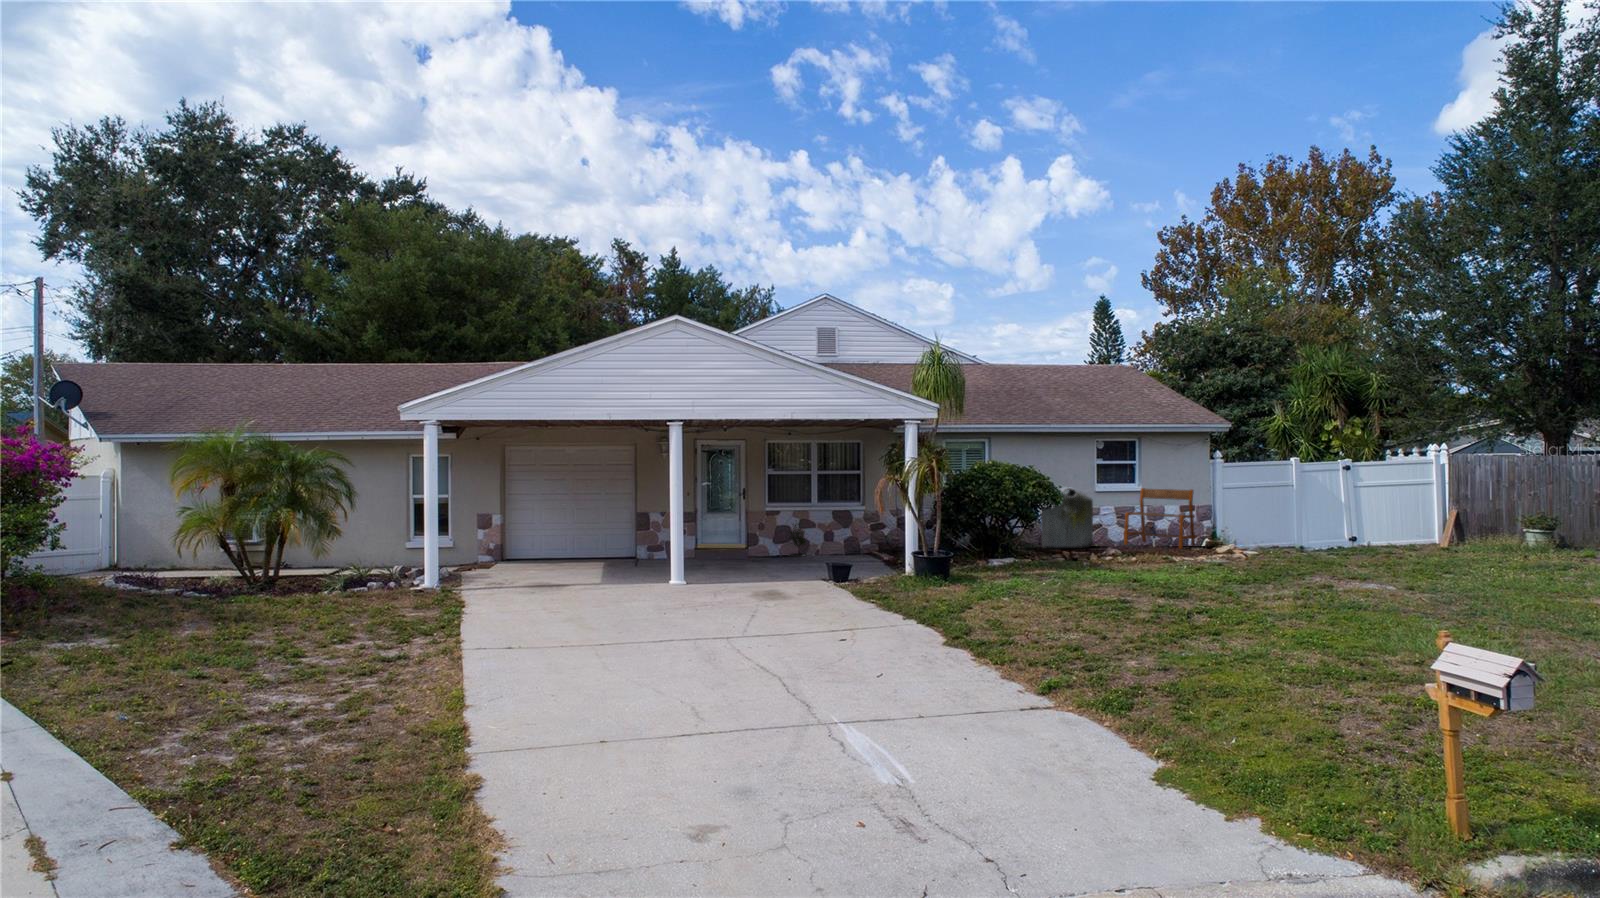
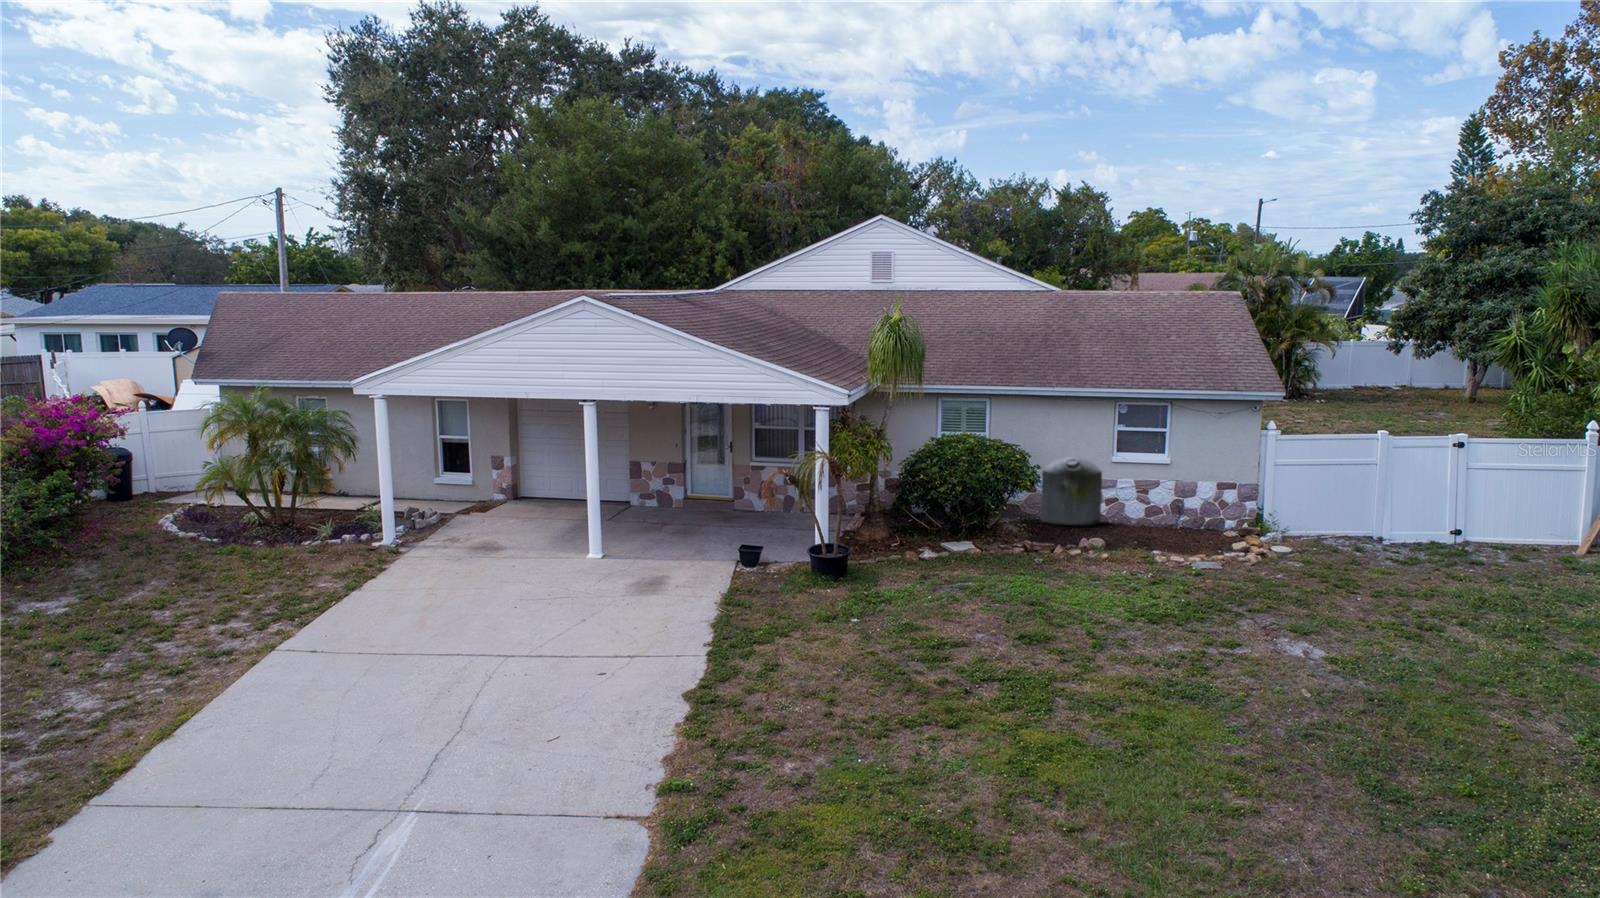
bench: present [1124,488,1196,549] -> none [1141,459,1224,538]
potted tree: present [789,524,807,557] -> none [768,477,791,515]

